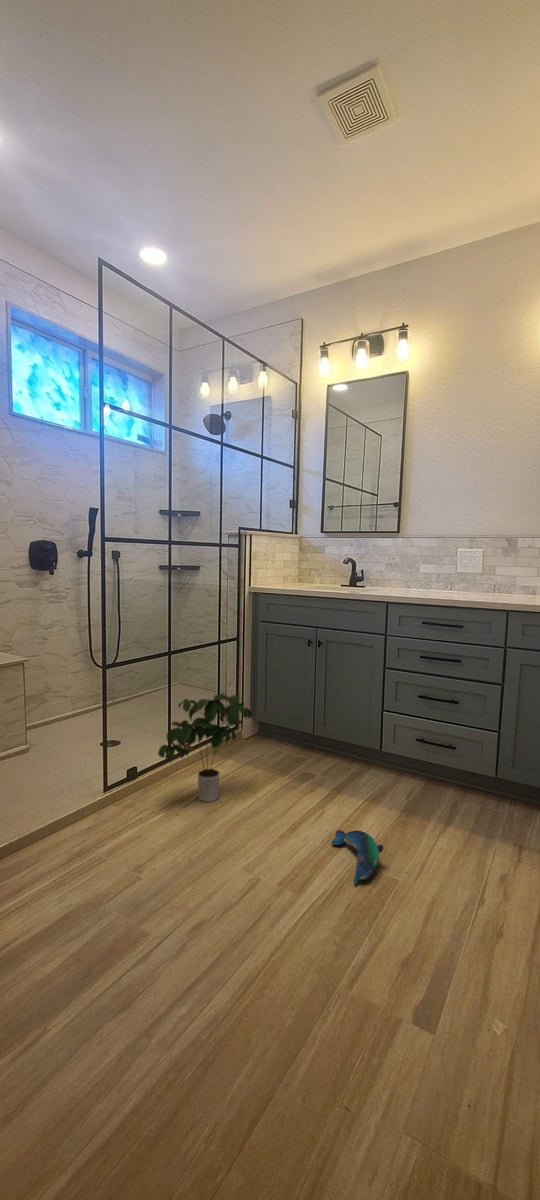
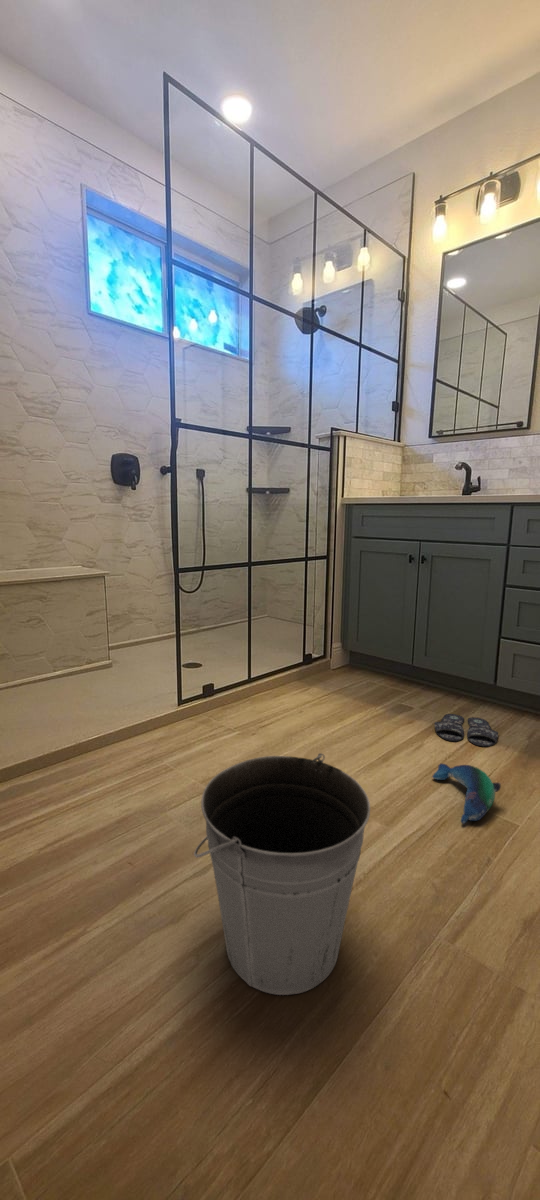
potted plant: present [158,694,252,802] -> none [234,605,340,724]
slippers: none [333,779,383,809] -> present [435,714,498,747]
bucket: none [146,846,284,1056] -> present [194,753,370,995]

